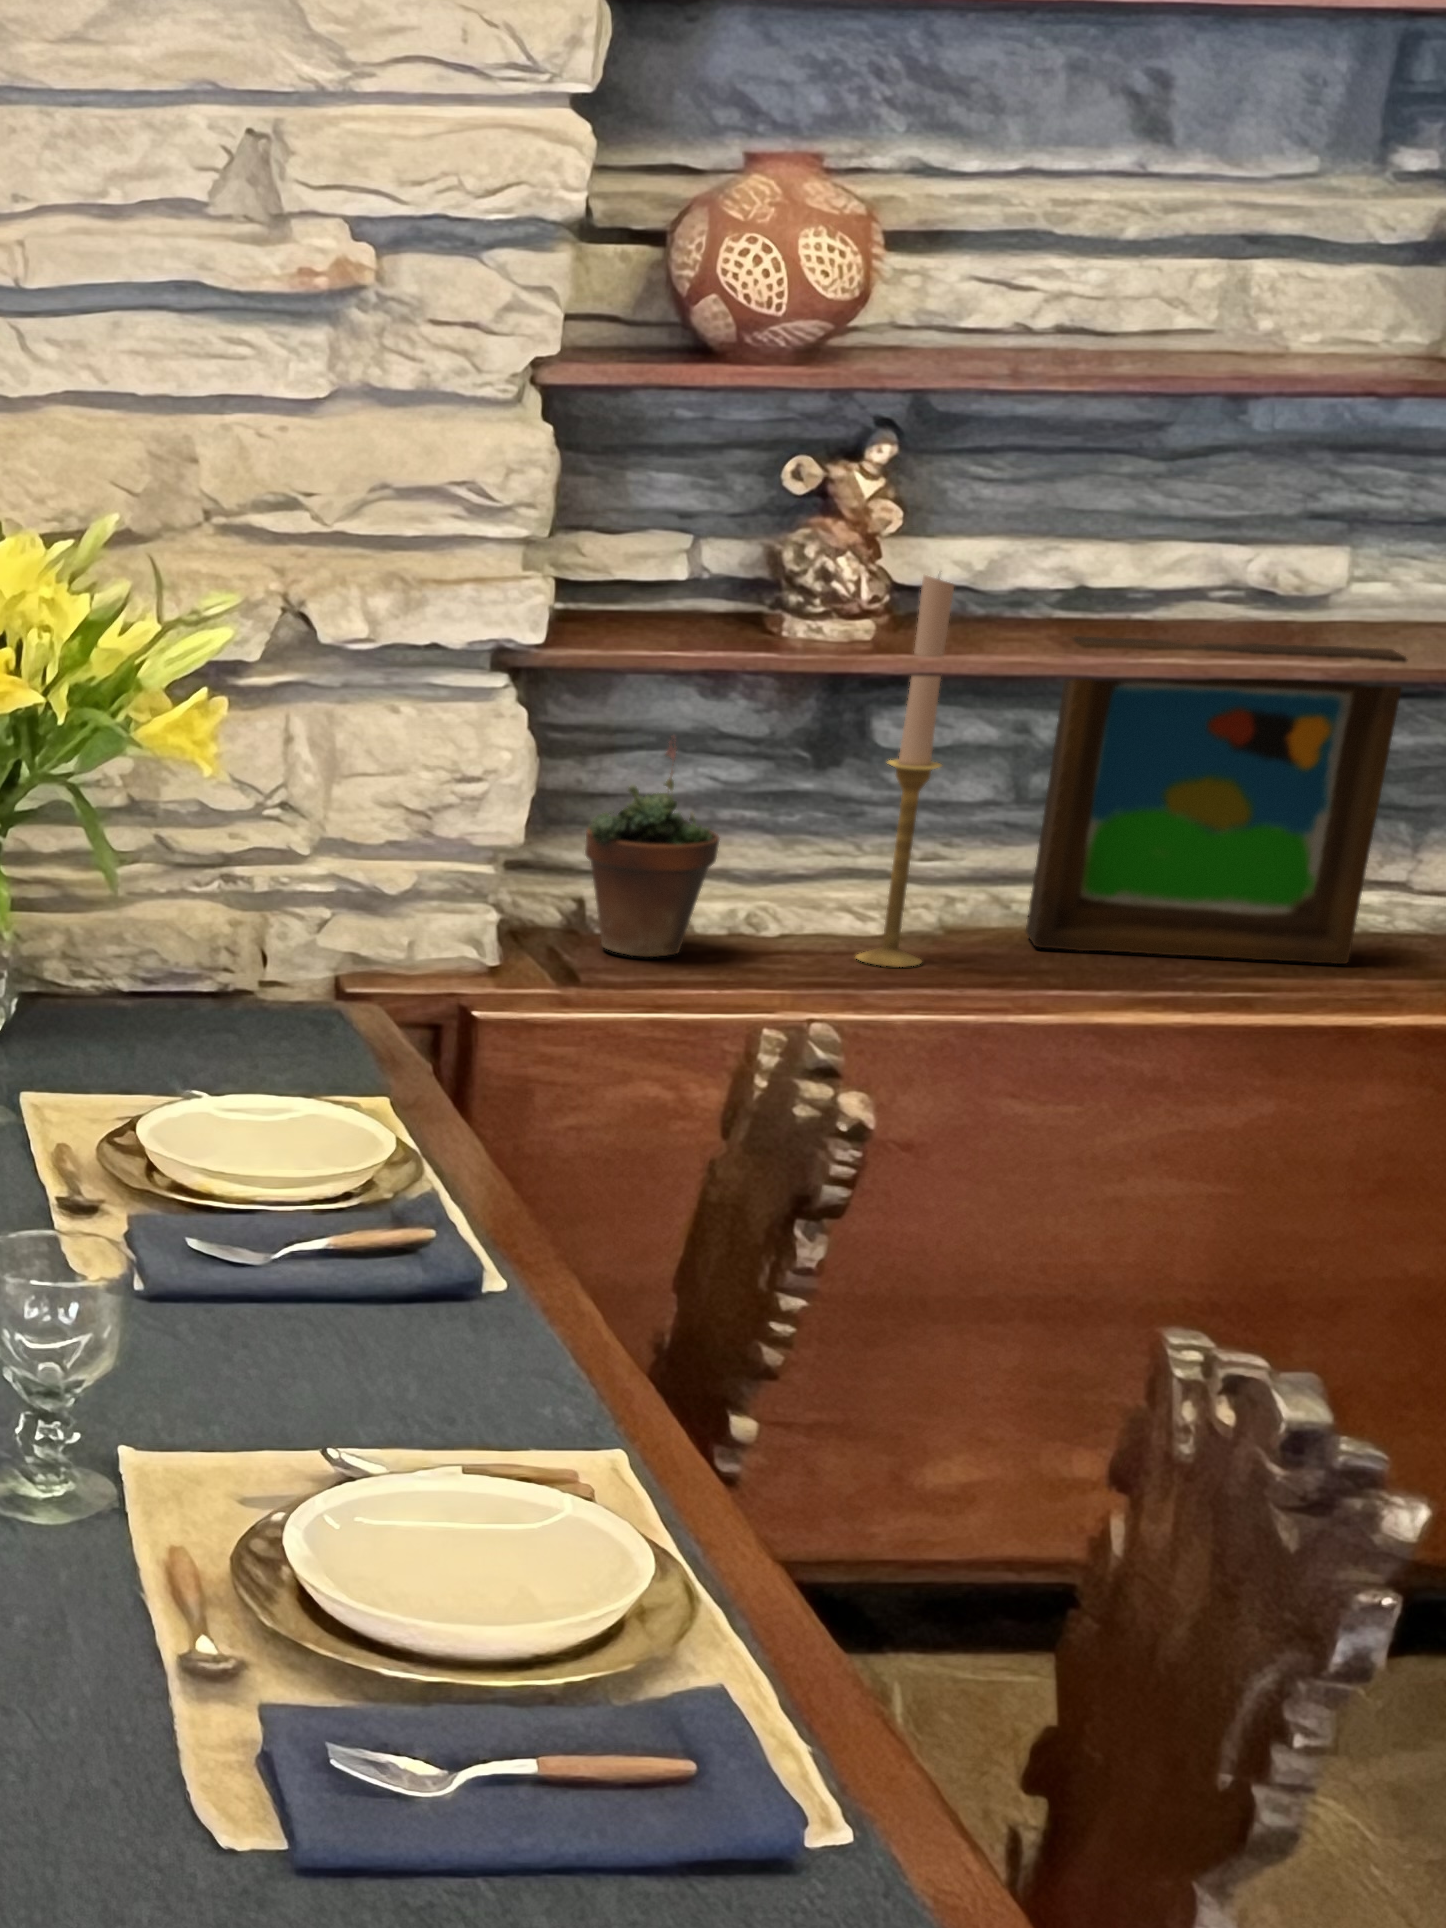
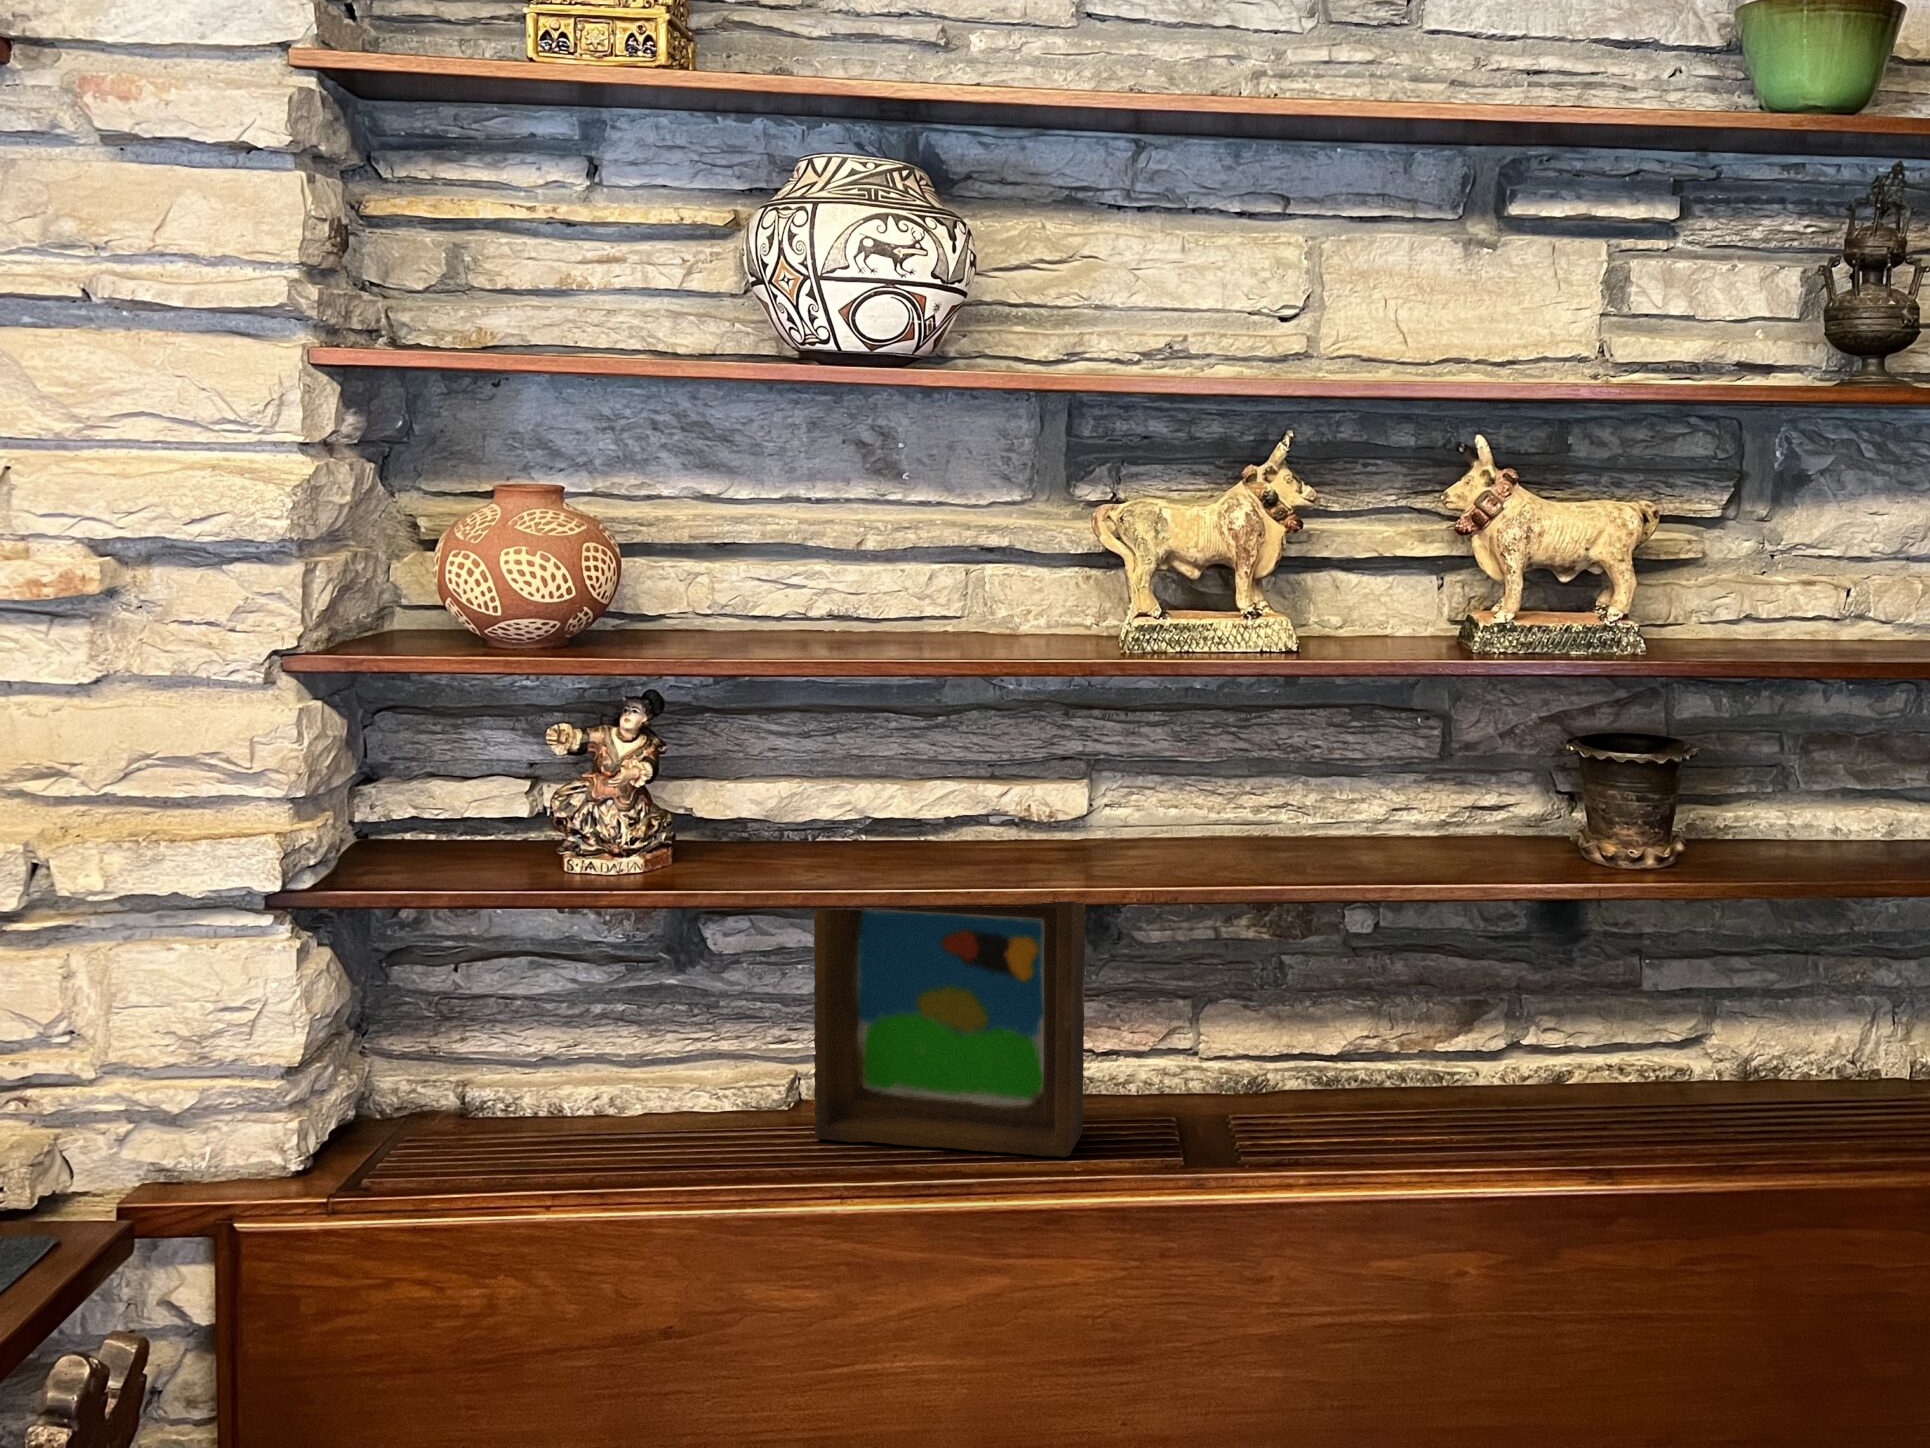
candlestick: present [856,575,954,967] -> none [620,829,682,1179]
succulent plant: present [585,736,719,957] -> none [354,969,503,1173]

